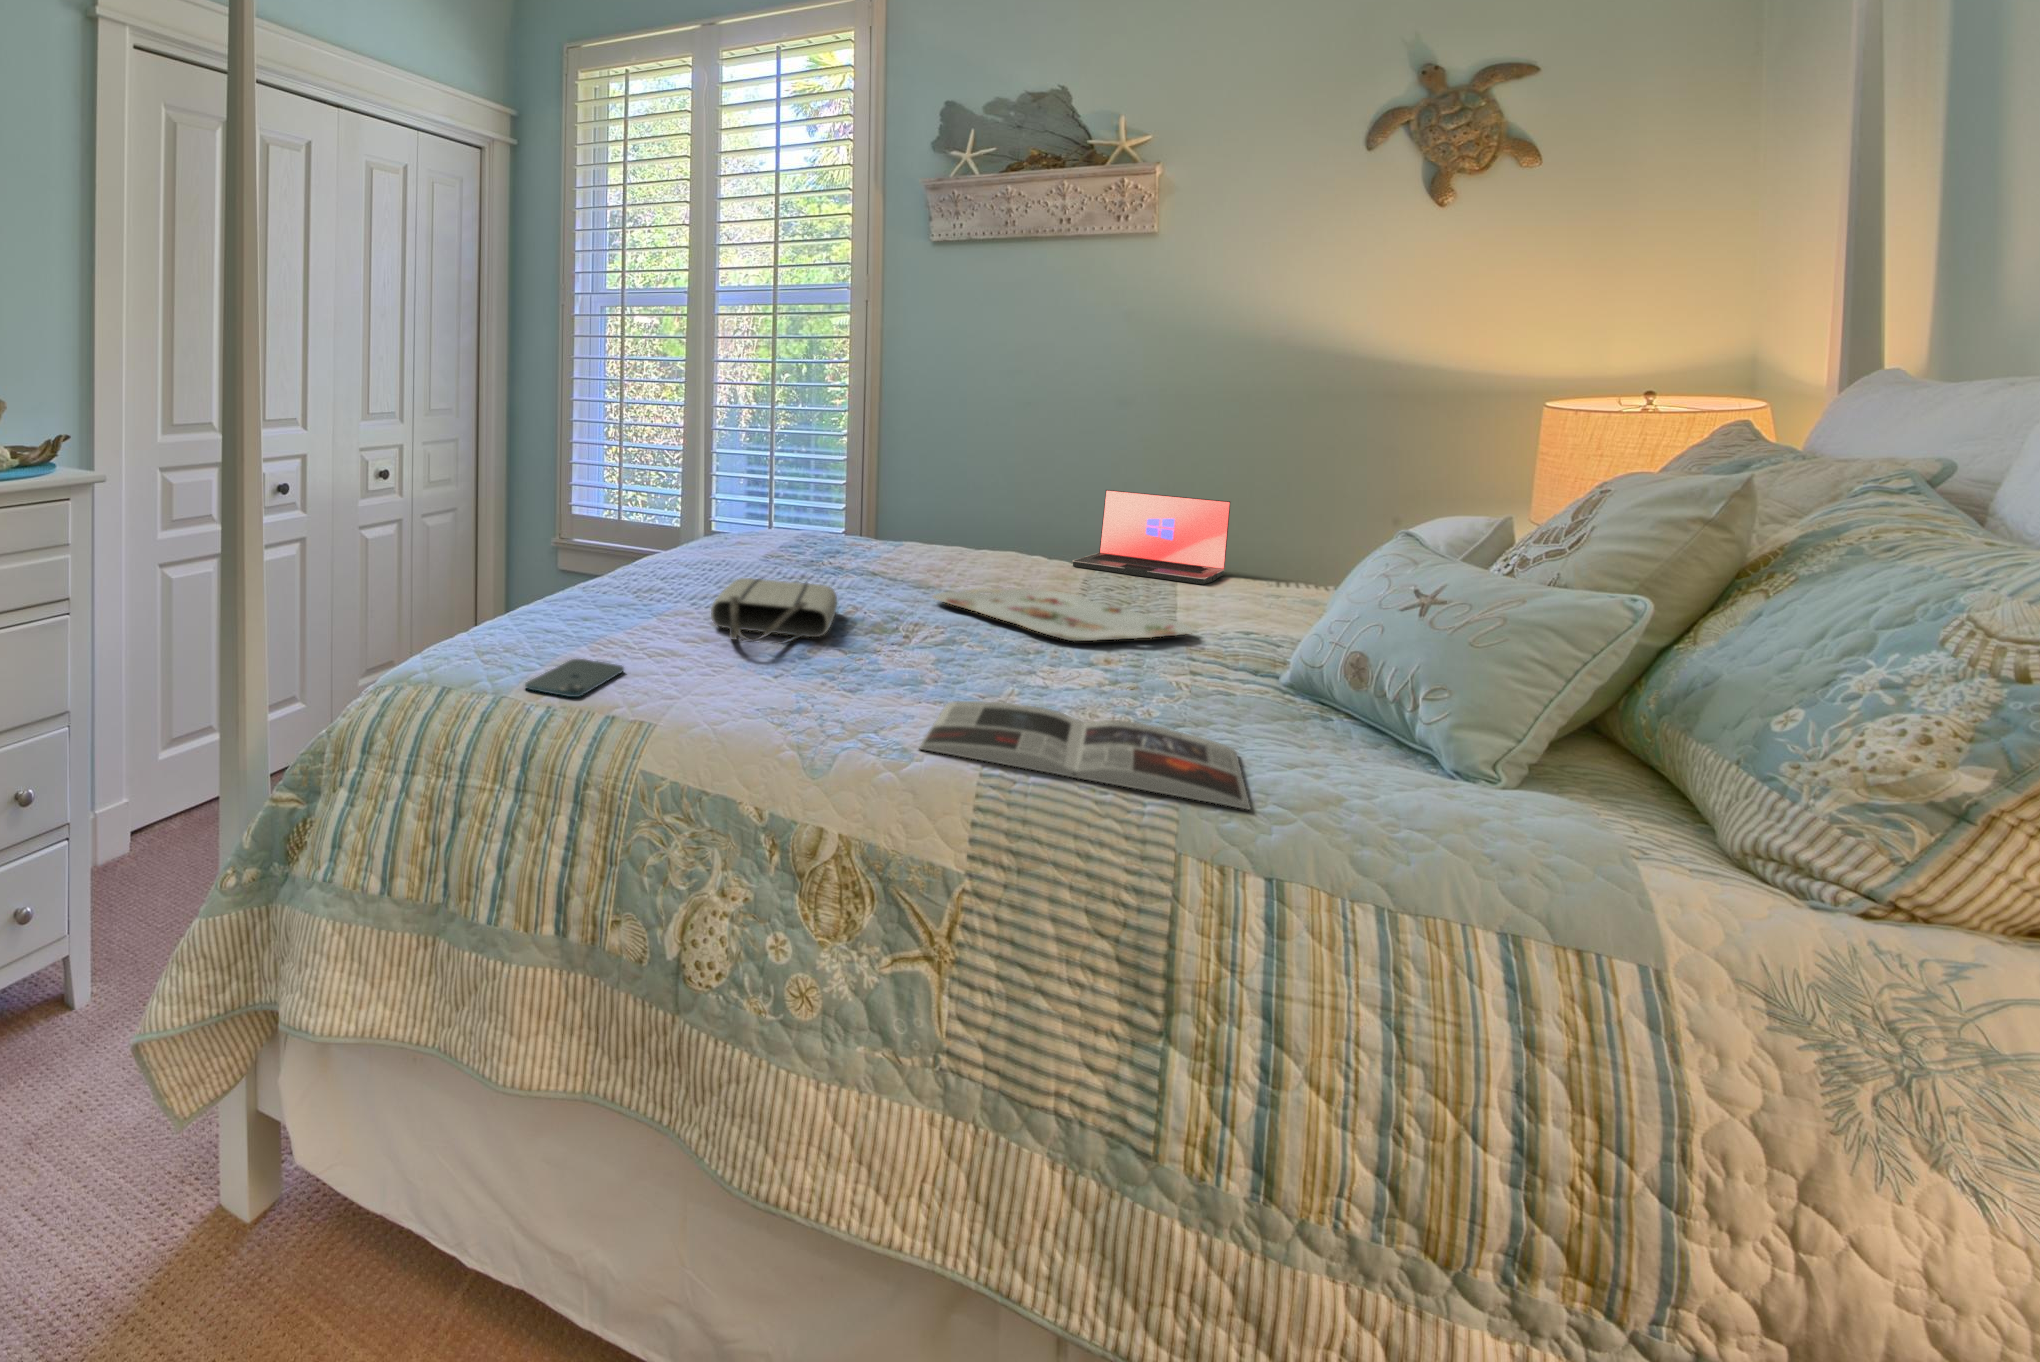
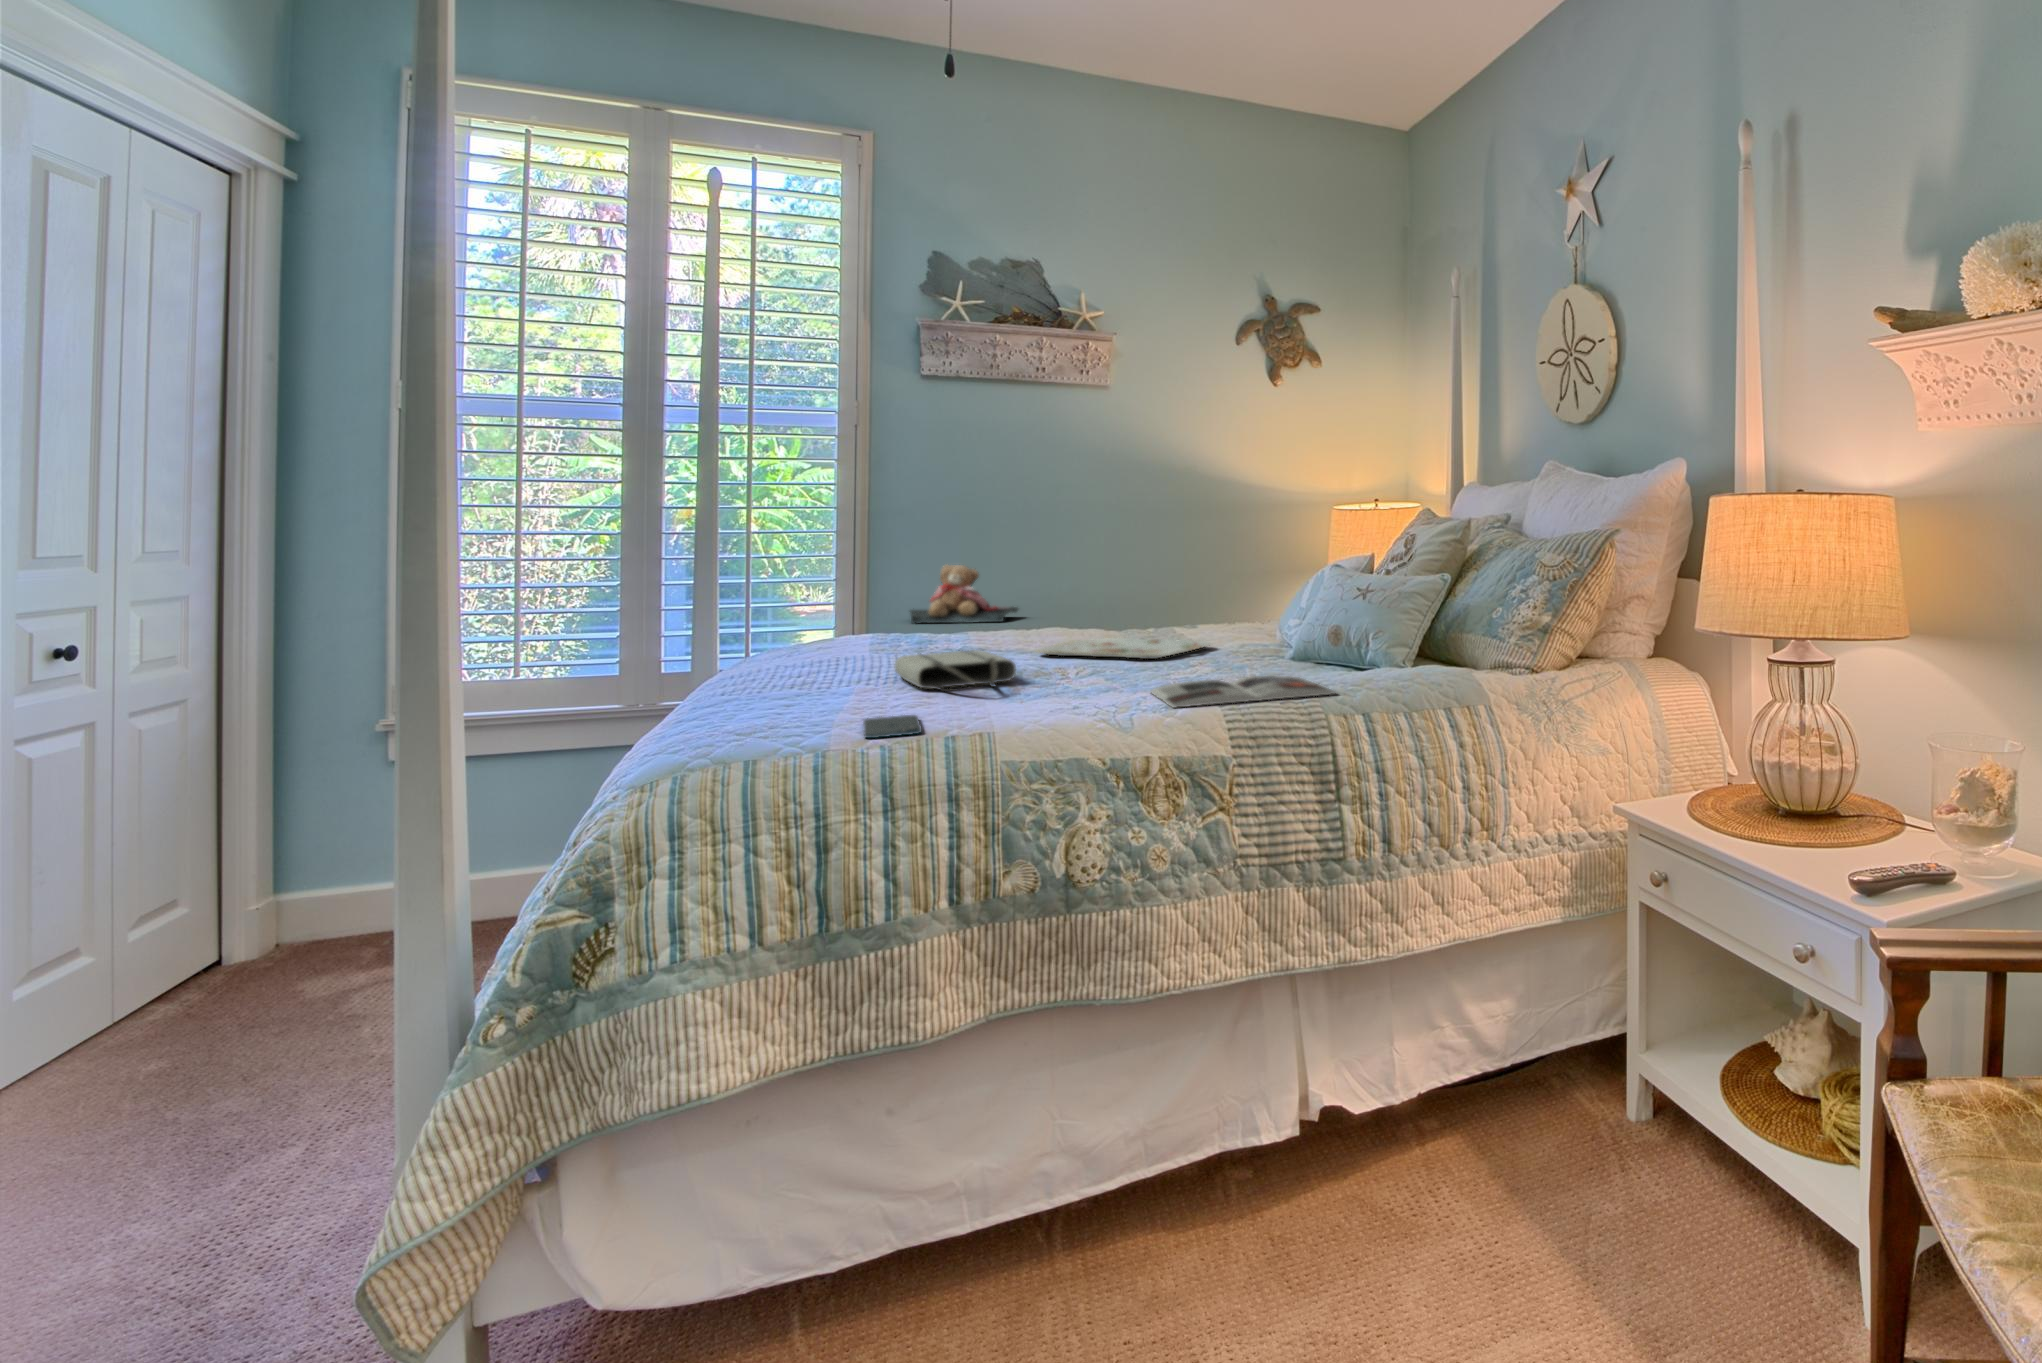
teddy bear: none [902,462,1033,541] -> present [910,565,1018,624]
laptop: present [1073,490,1230,584] -> none [1081,570,1175,628]

